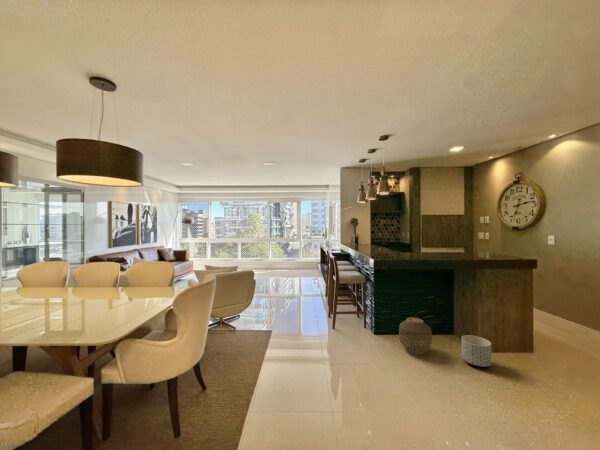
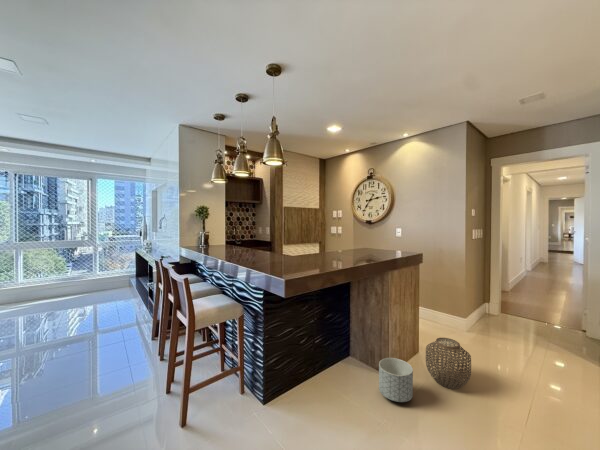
woven basket: present [399,317,432,355] -> present [426,338,471,389]

